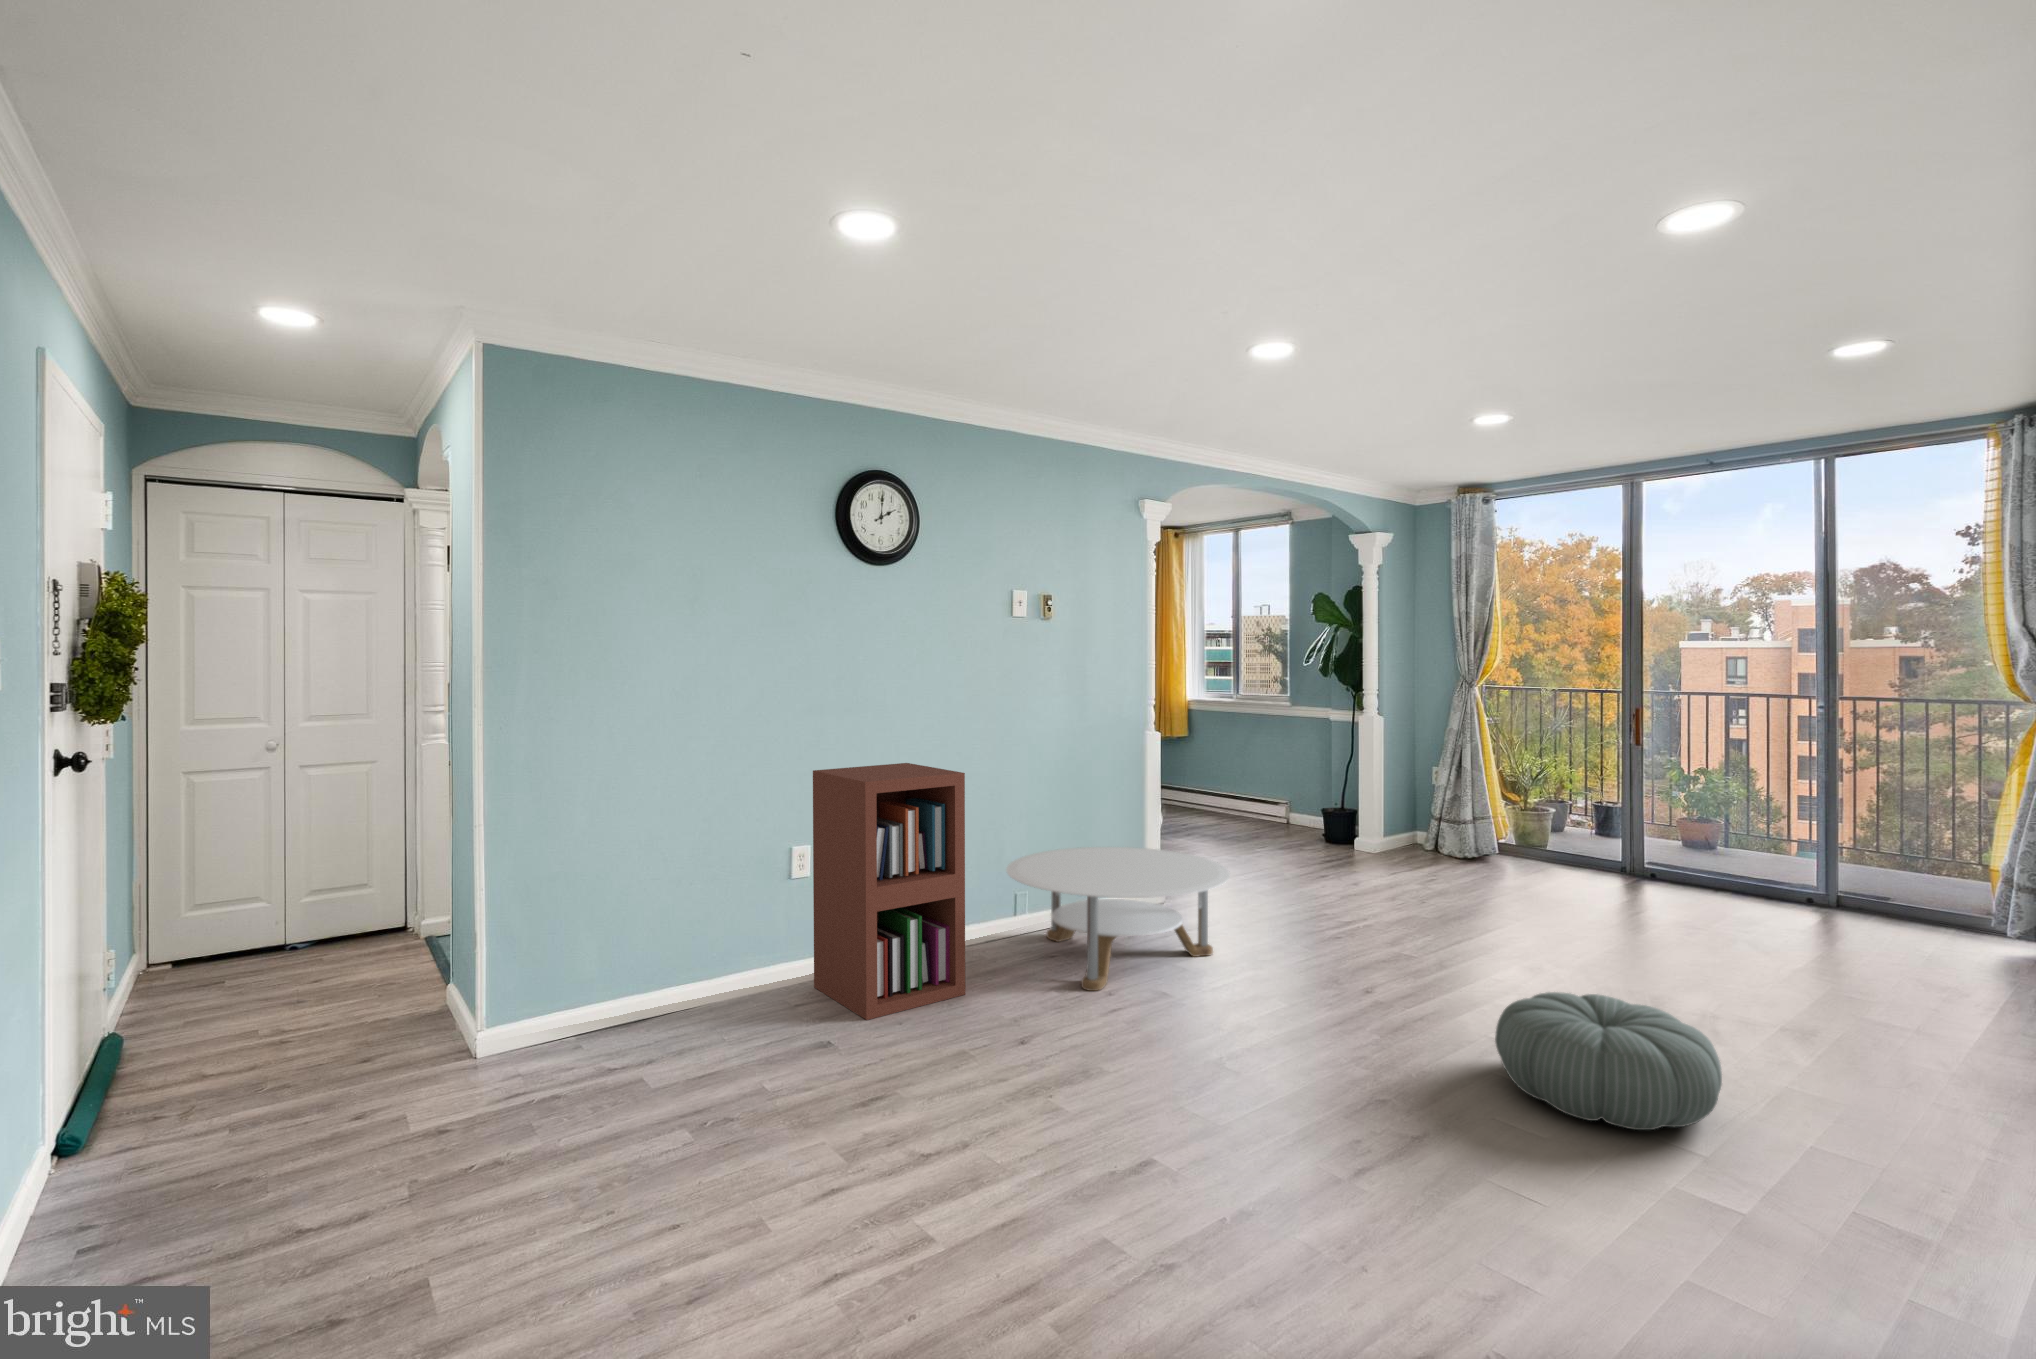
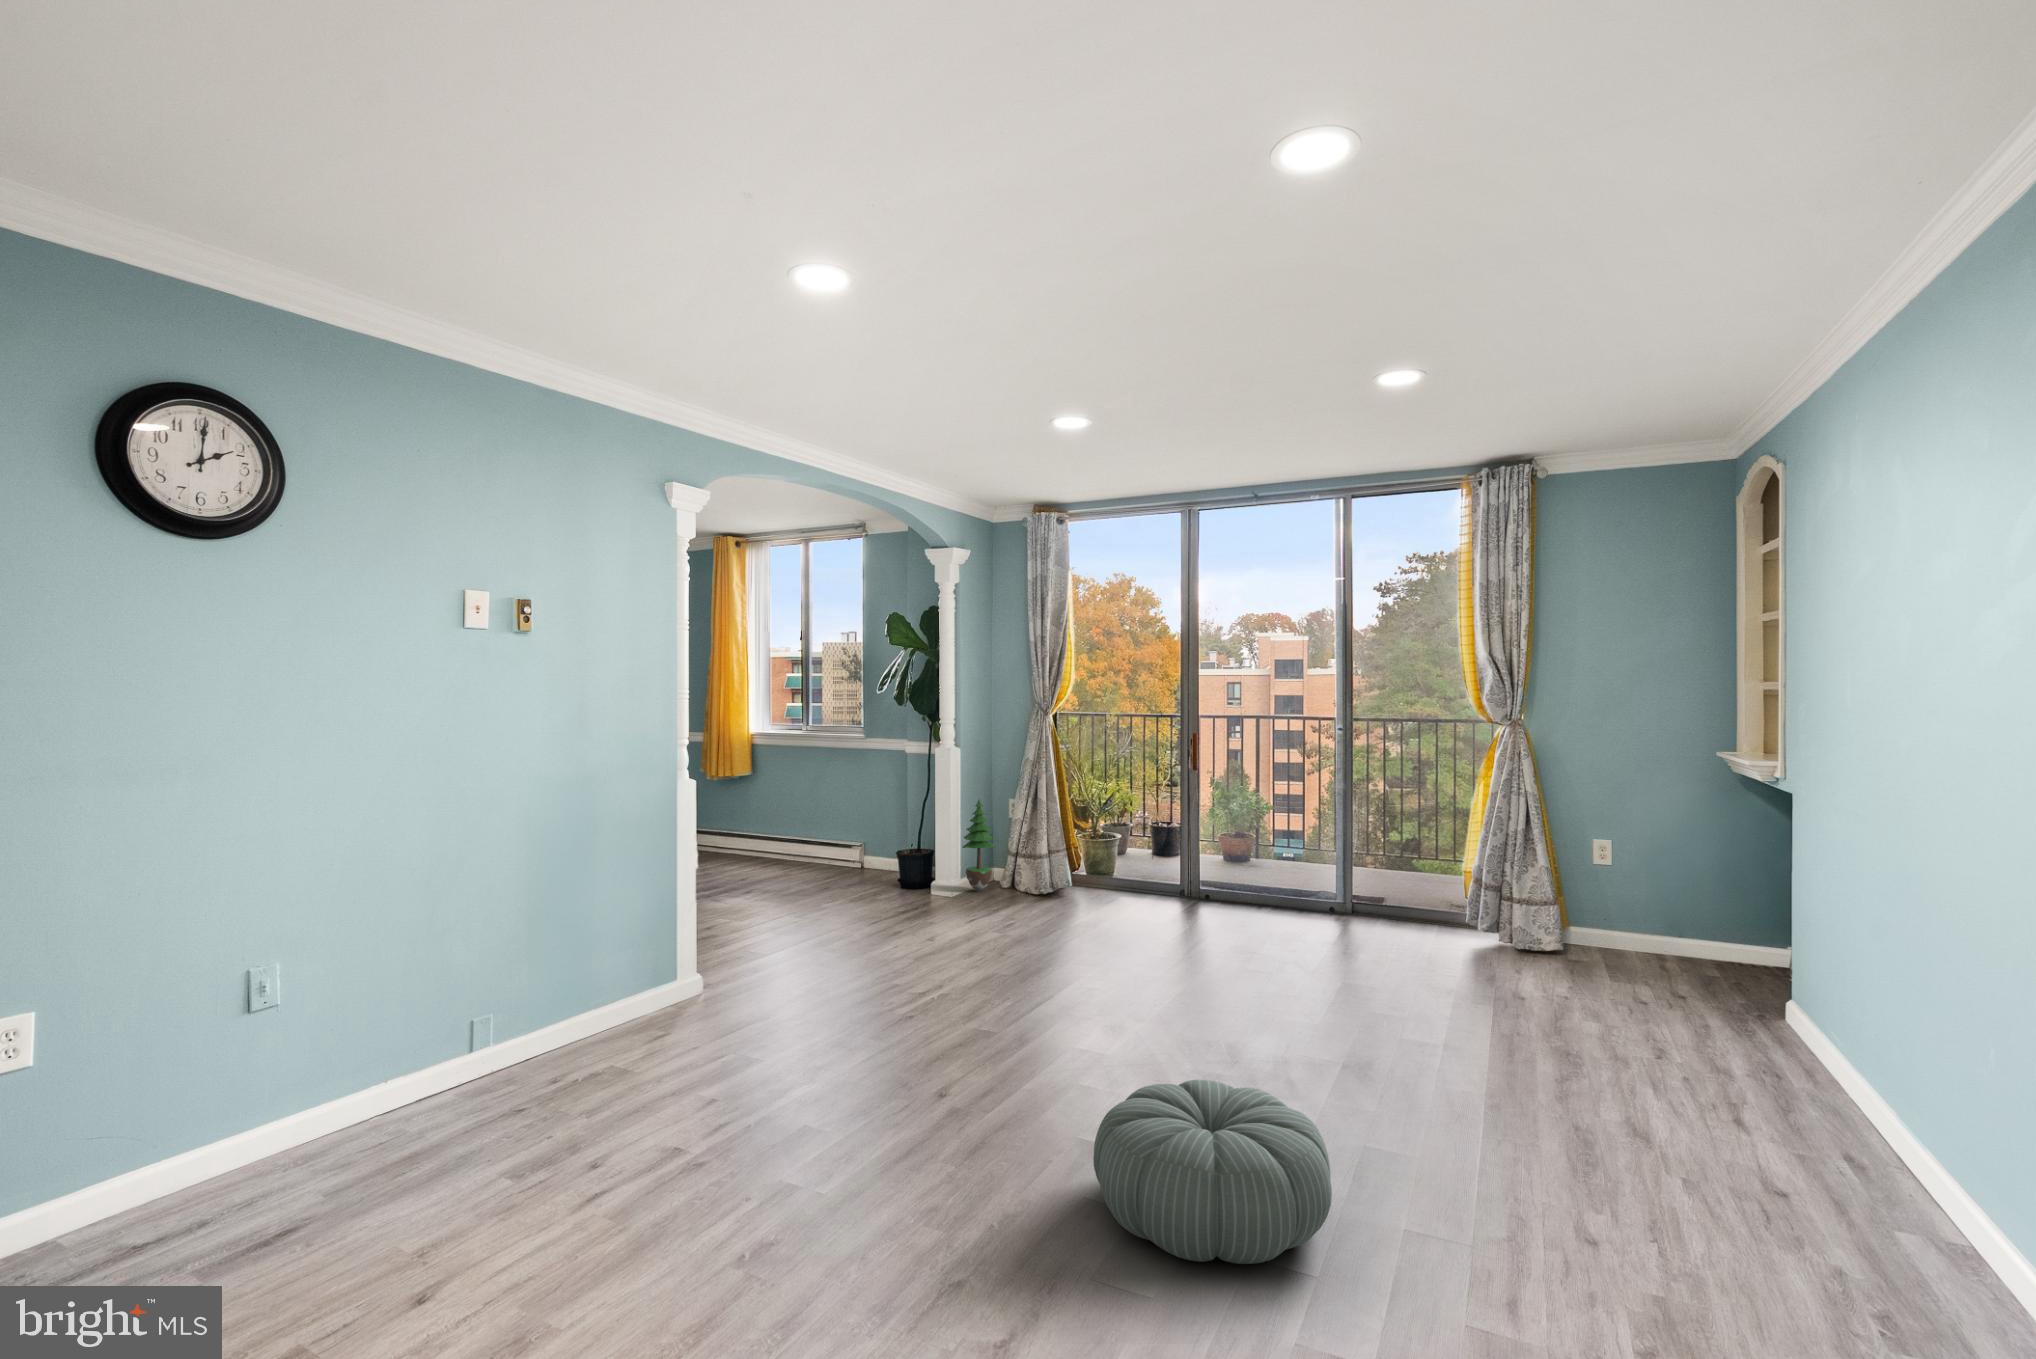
bookshelf: present [813,763,965,1020] -> none [27,850,342,1322]
potted tree: none [1384,765,1417,851] -> present [962,799,994,891]
round table: present [1007,847,1230,991] -> none [440,934,775,1168]

